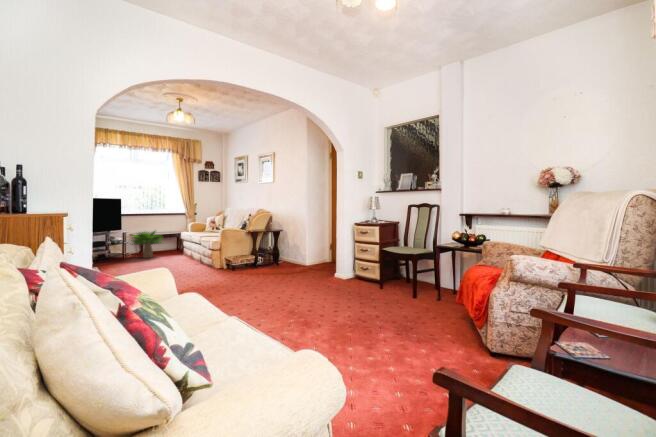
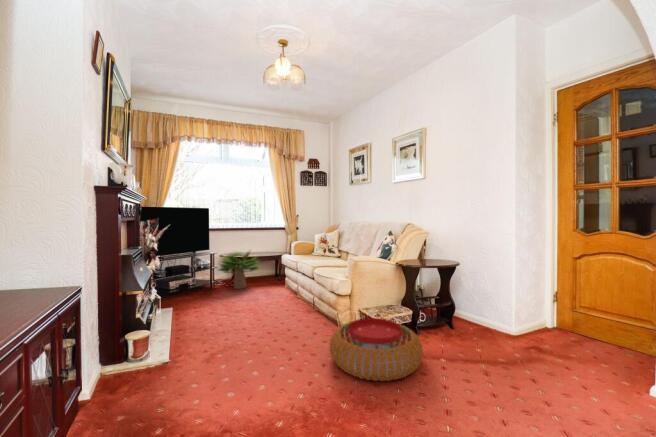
pouf: none [200,258,250,281] -> present [330,318,423,381]

